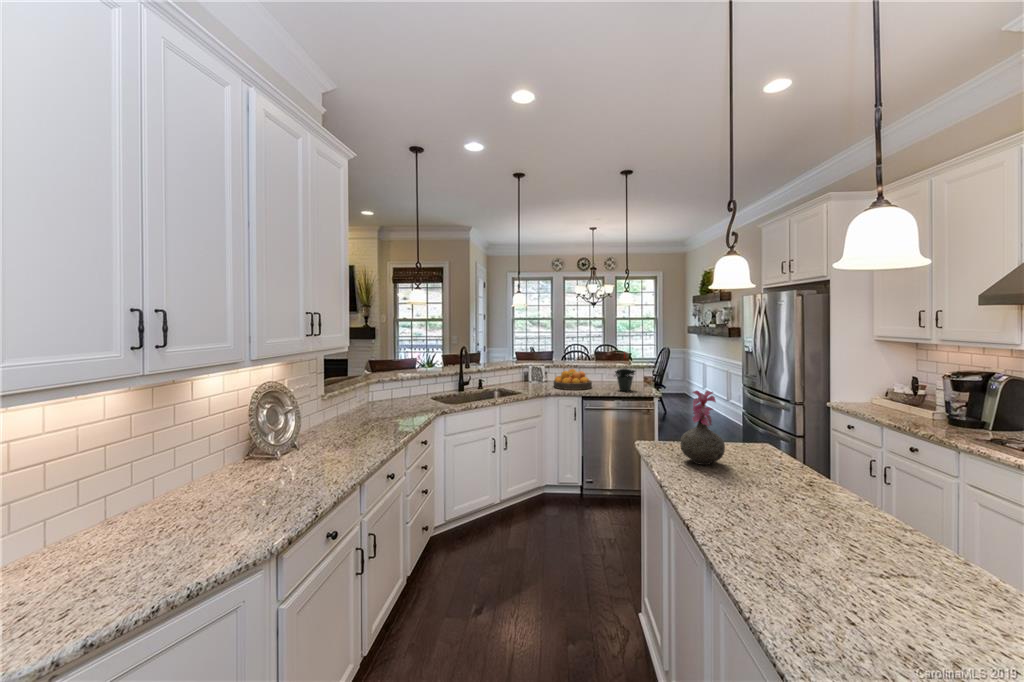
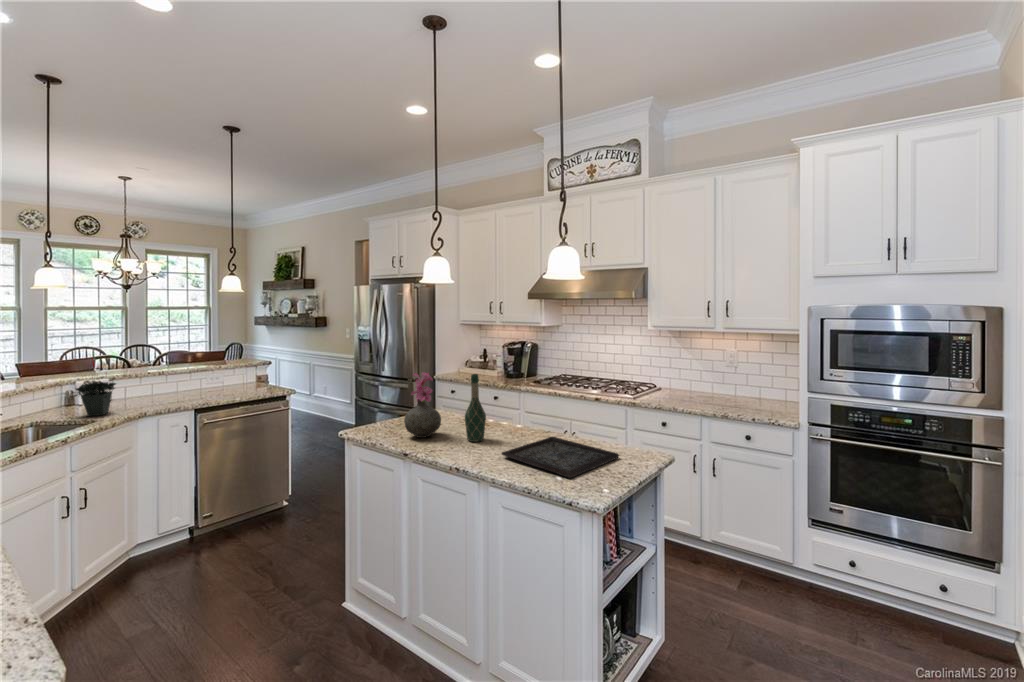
fruit bowl: present [553,369,592,390] -> none [135,376,200,405]
potted plant: present [615,369,635,391] -> present [74,359,116,416]
wine bottle: none [738,402,769,489] -> present [465,374,486,442]
tray: none [747,510,968,604] -> present [502,437,619,478]

